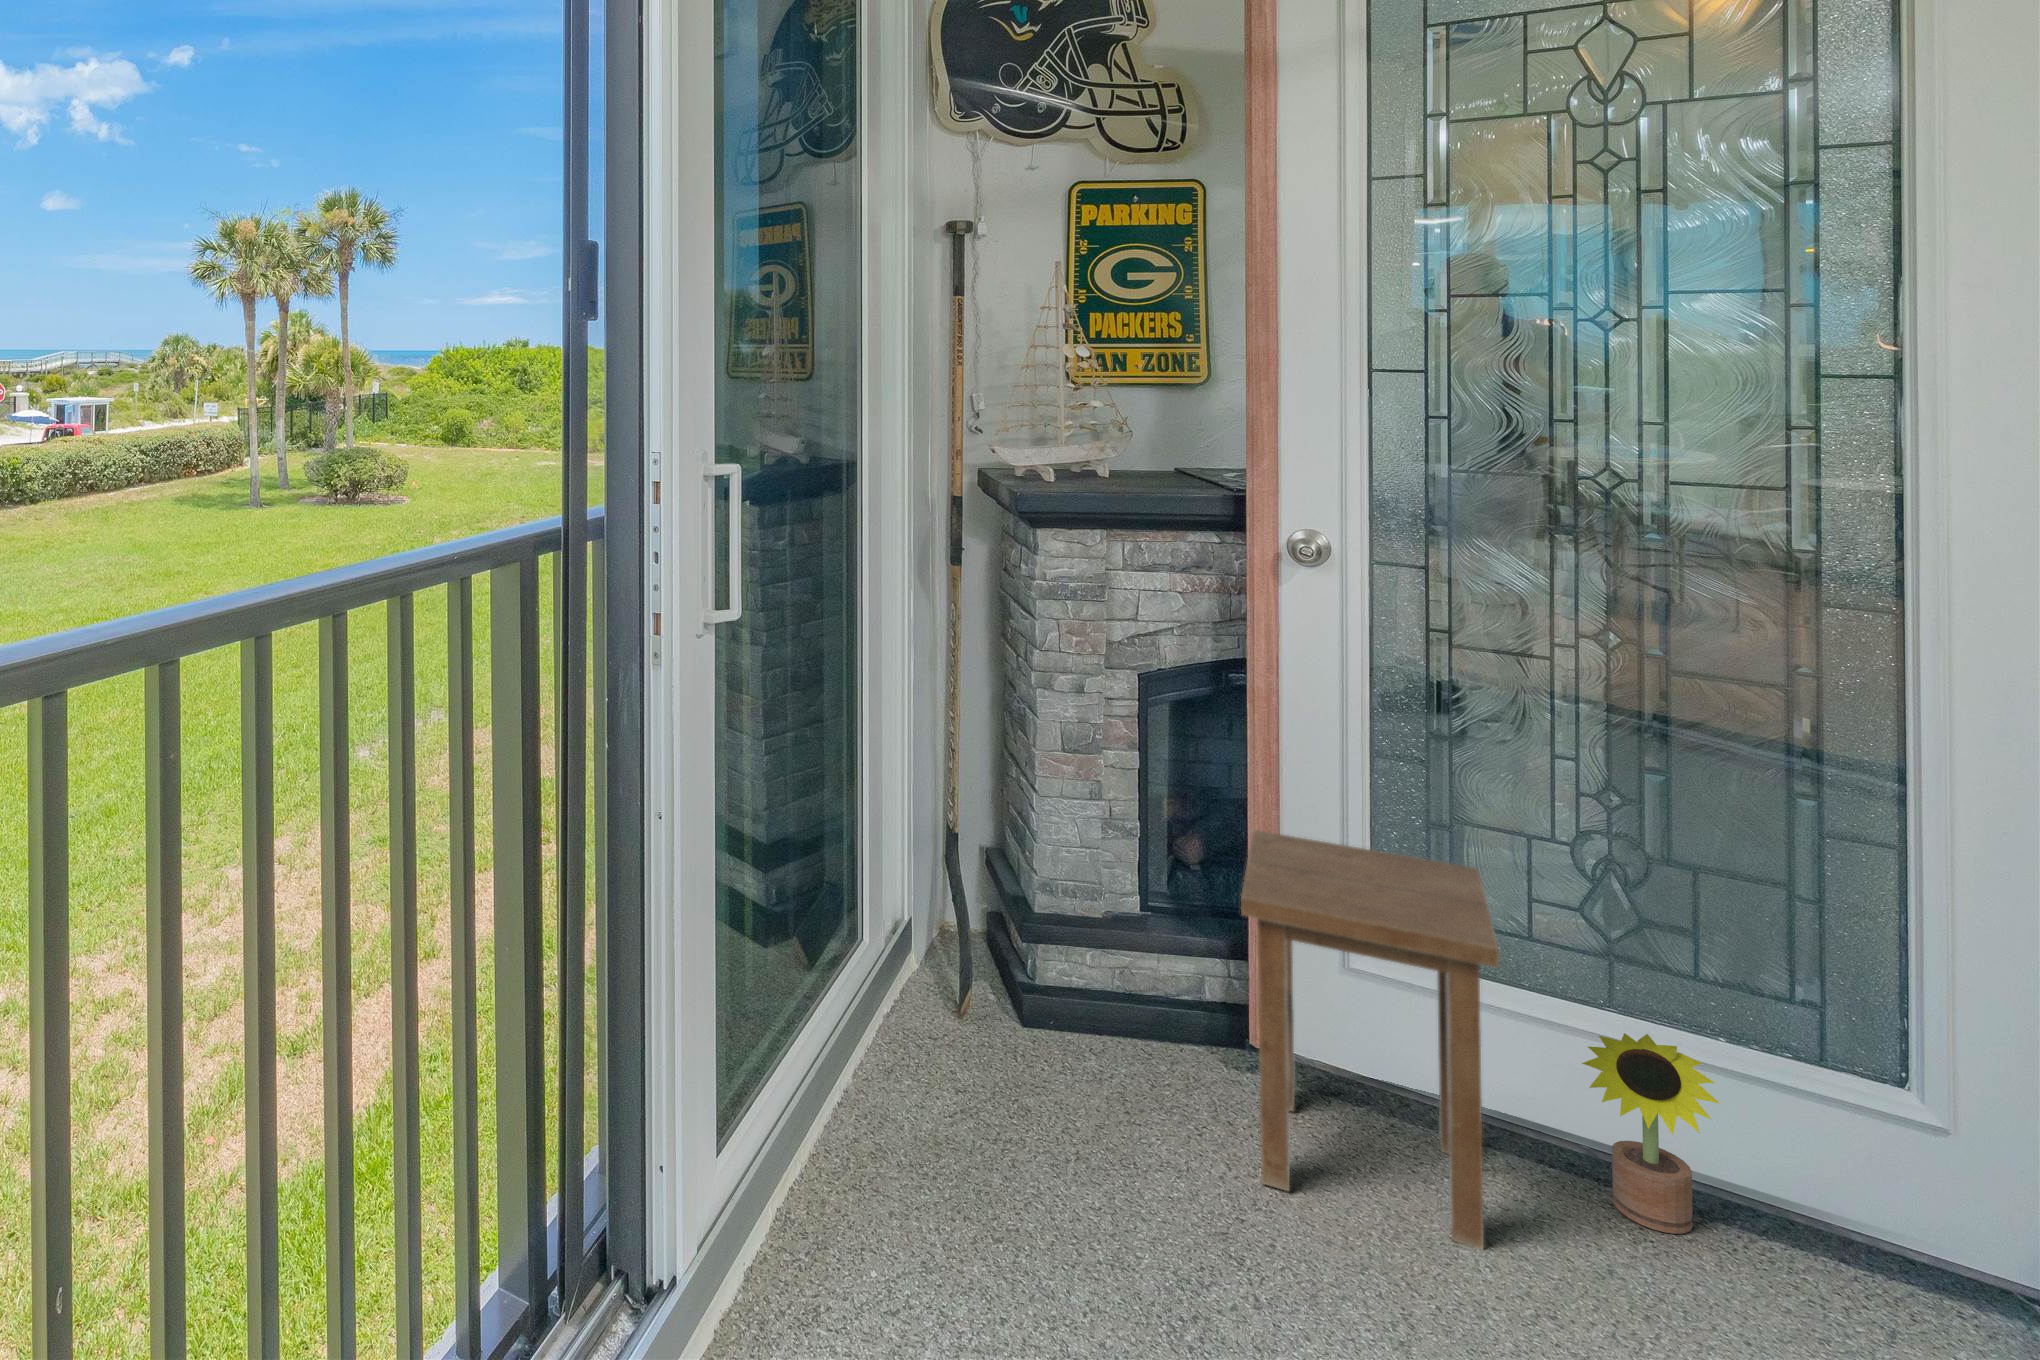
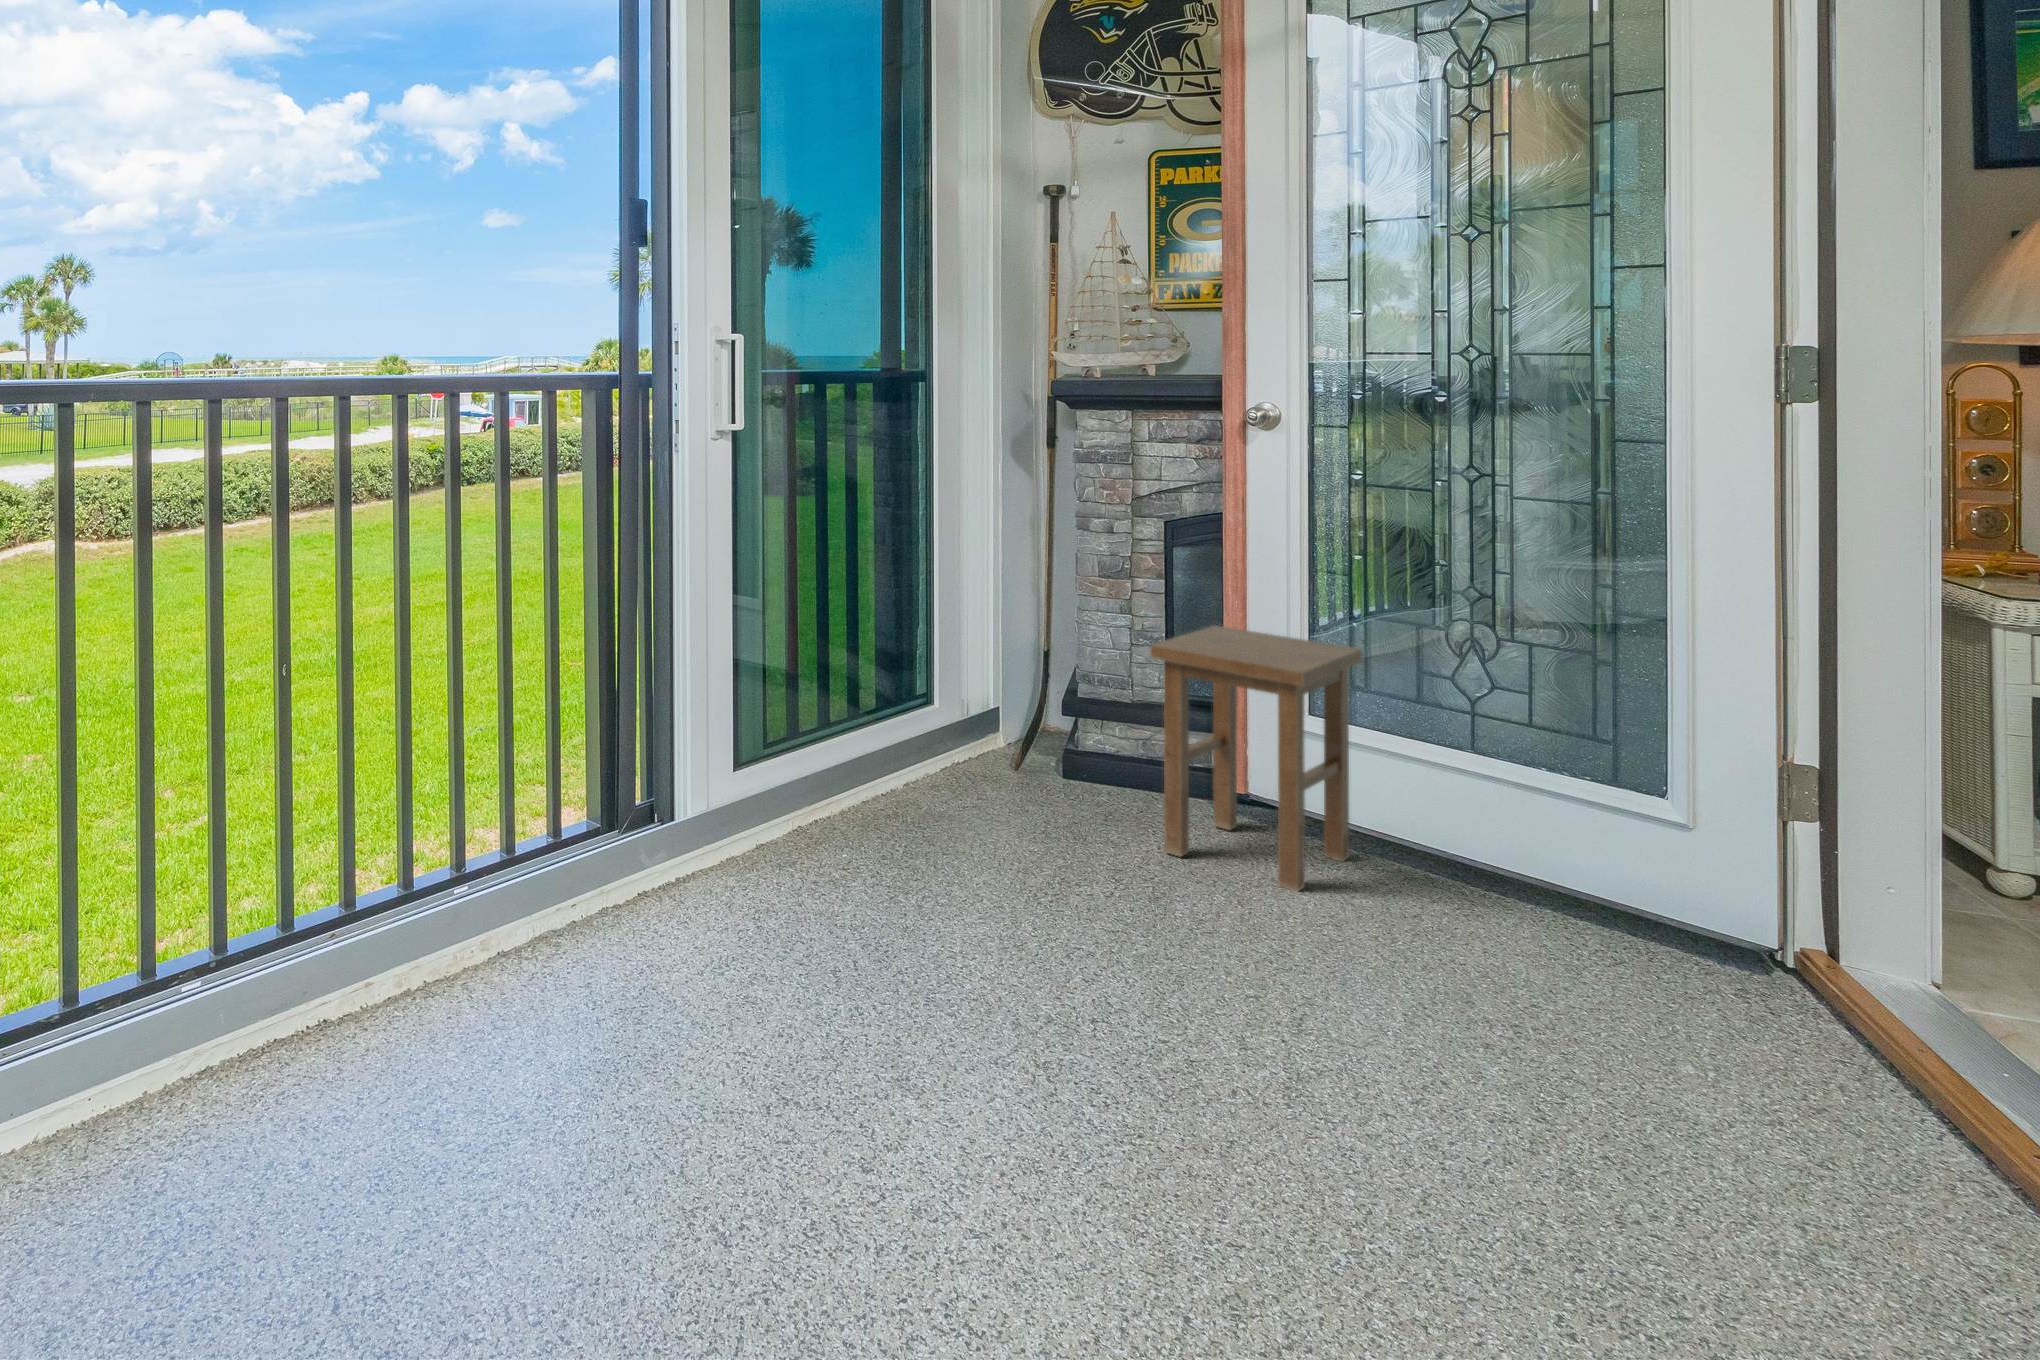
decorative plant: present [1582,1033,1719,1234] -> none [1393,749,1480,903]

